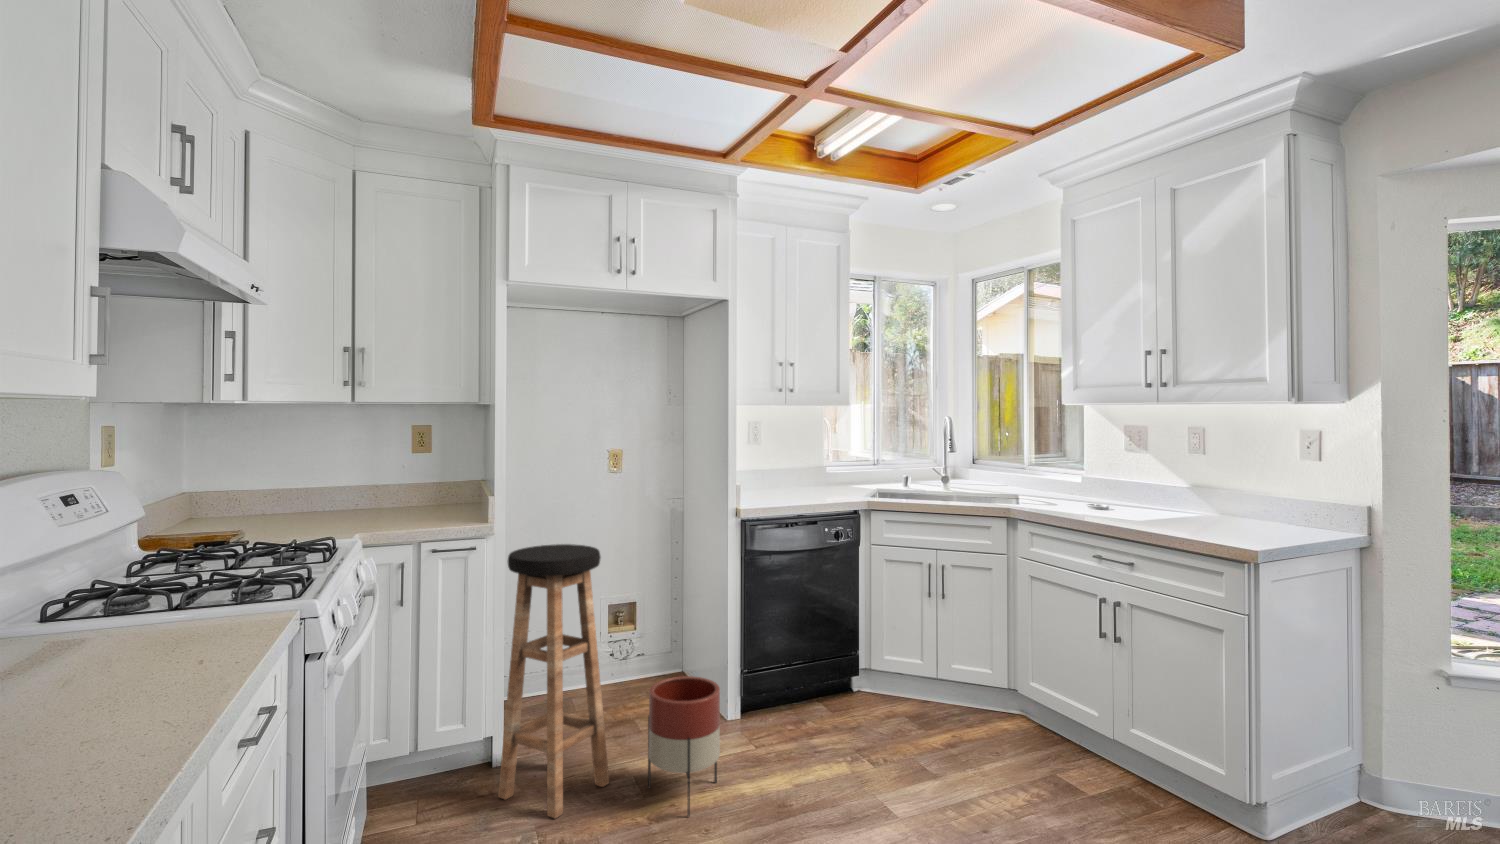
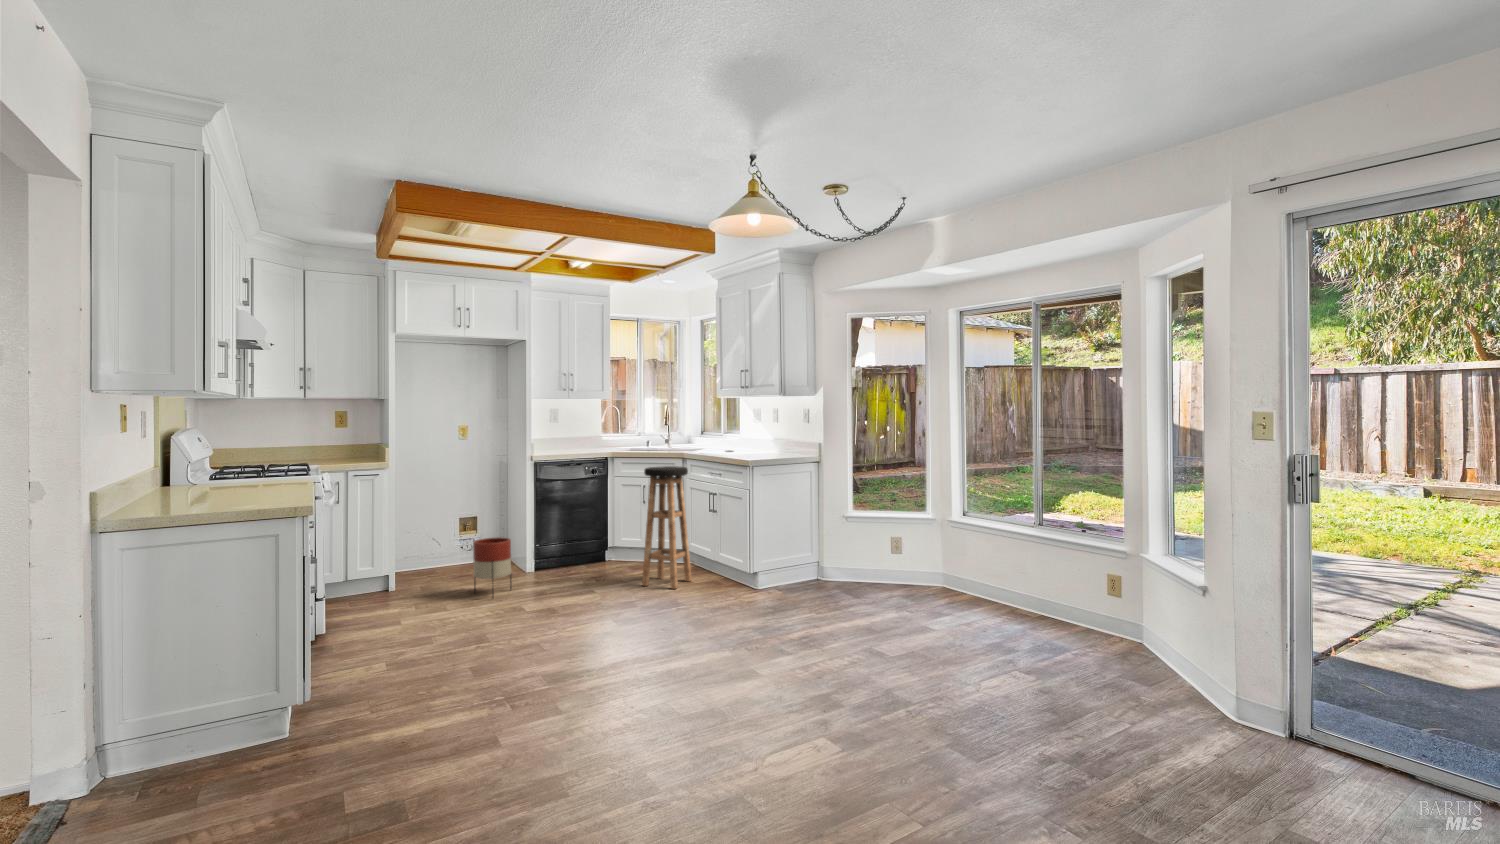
bar stool: present [498,544,609,818] -> present [642,466,692,589]

